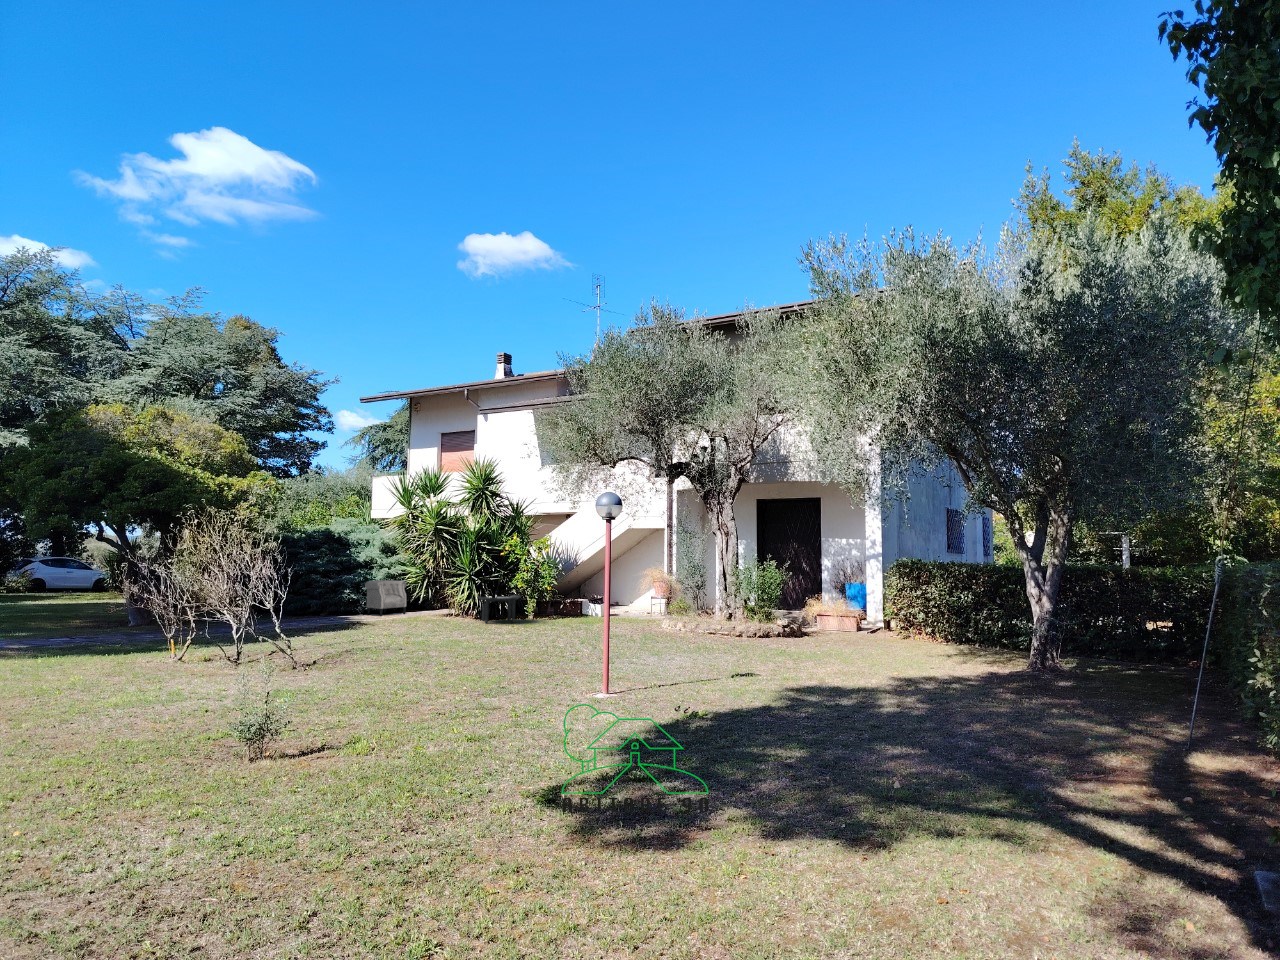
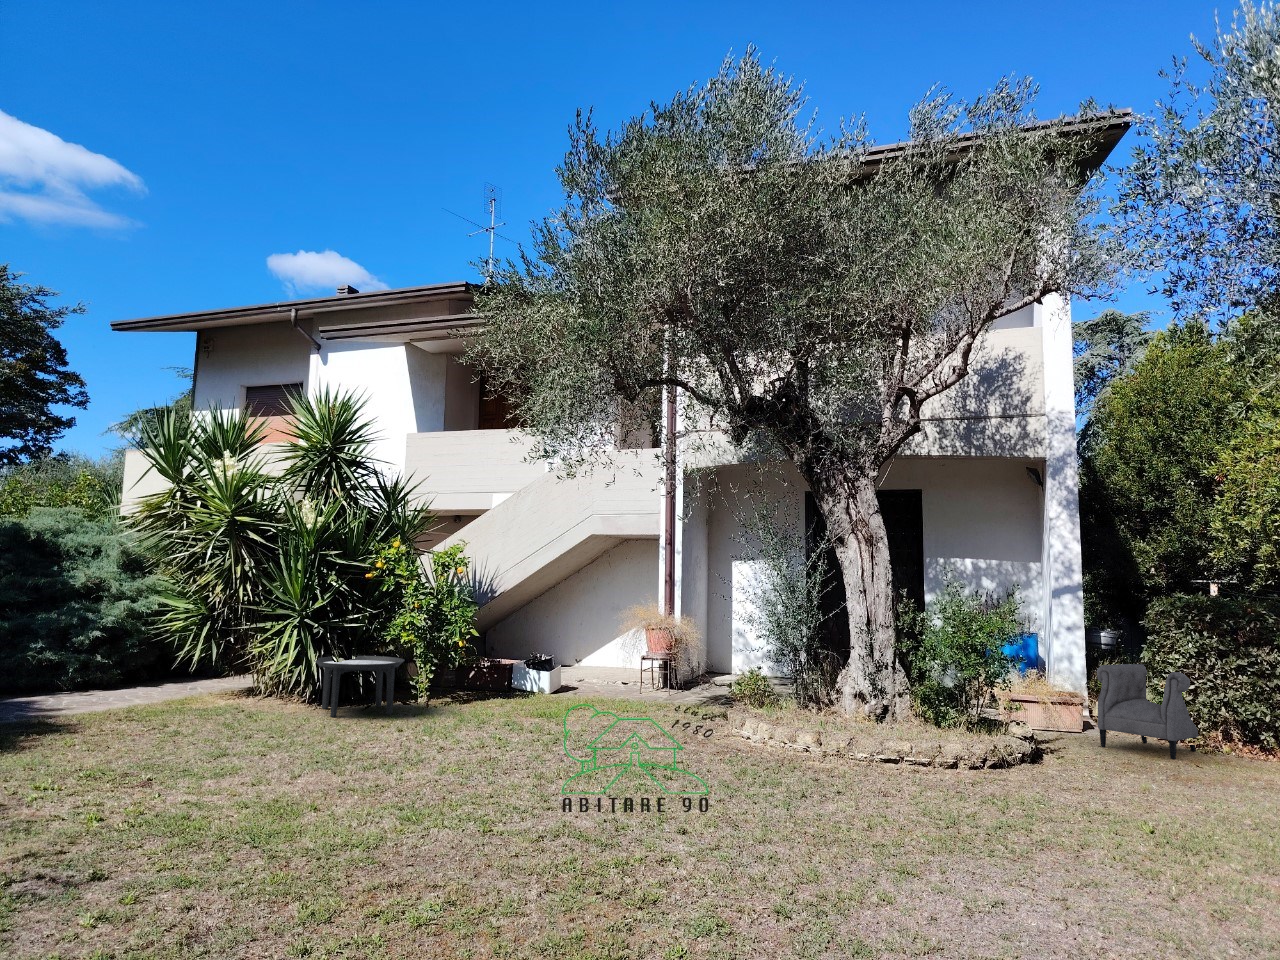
chair: present [365,580,407,616] -> present [1097,664,1199,759]

